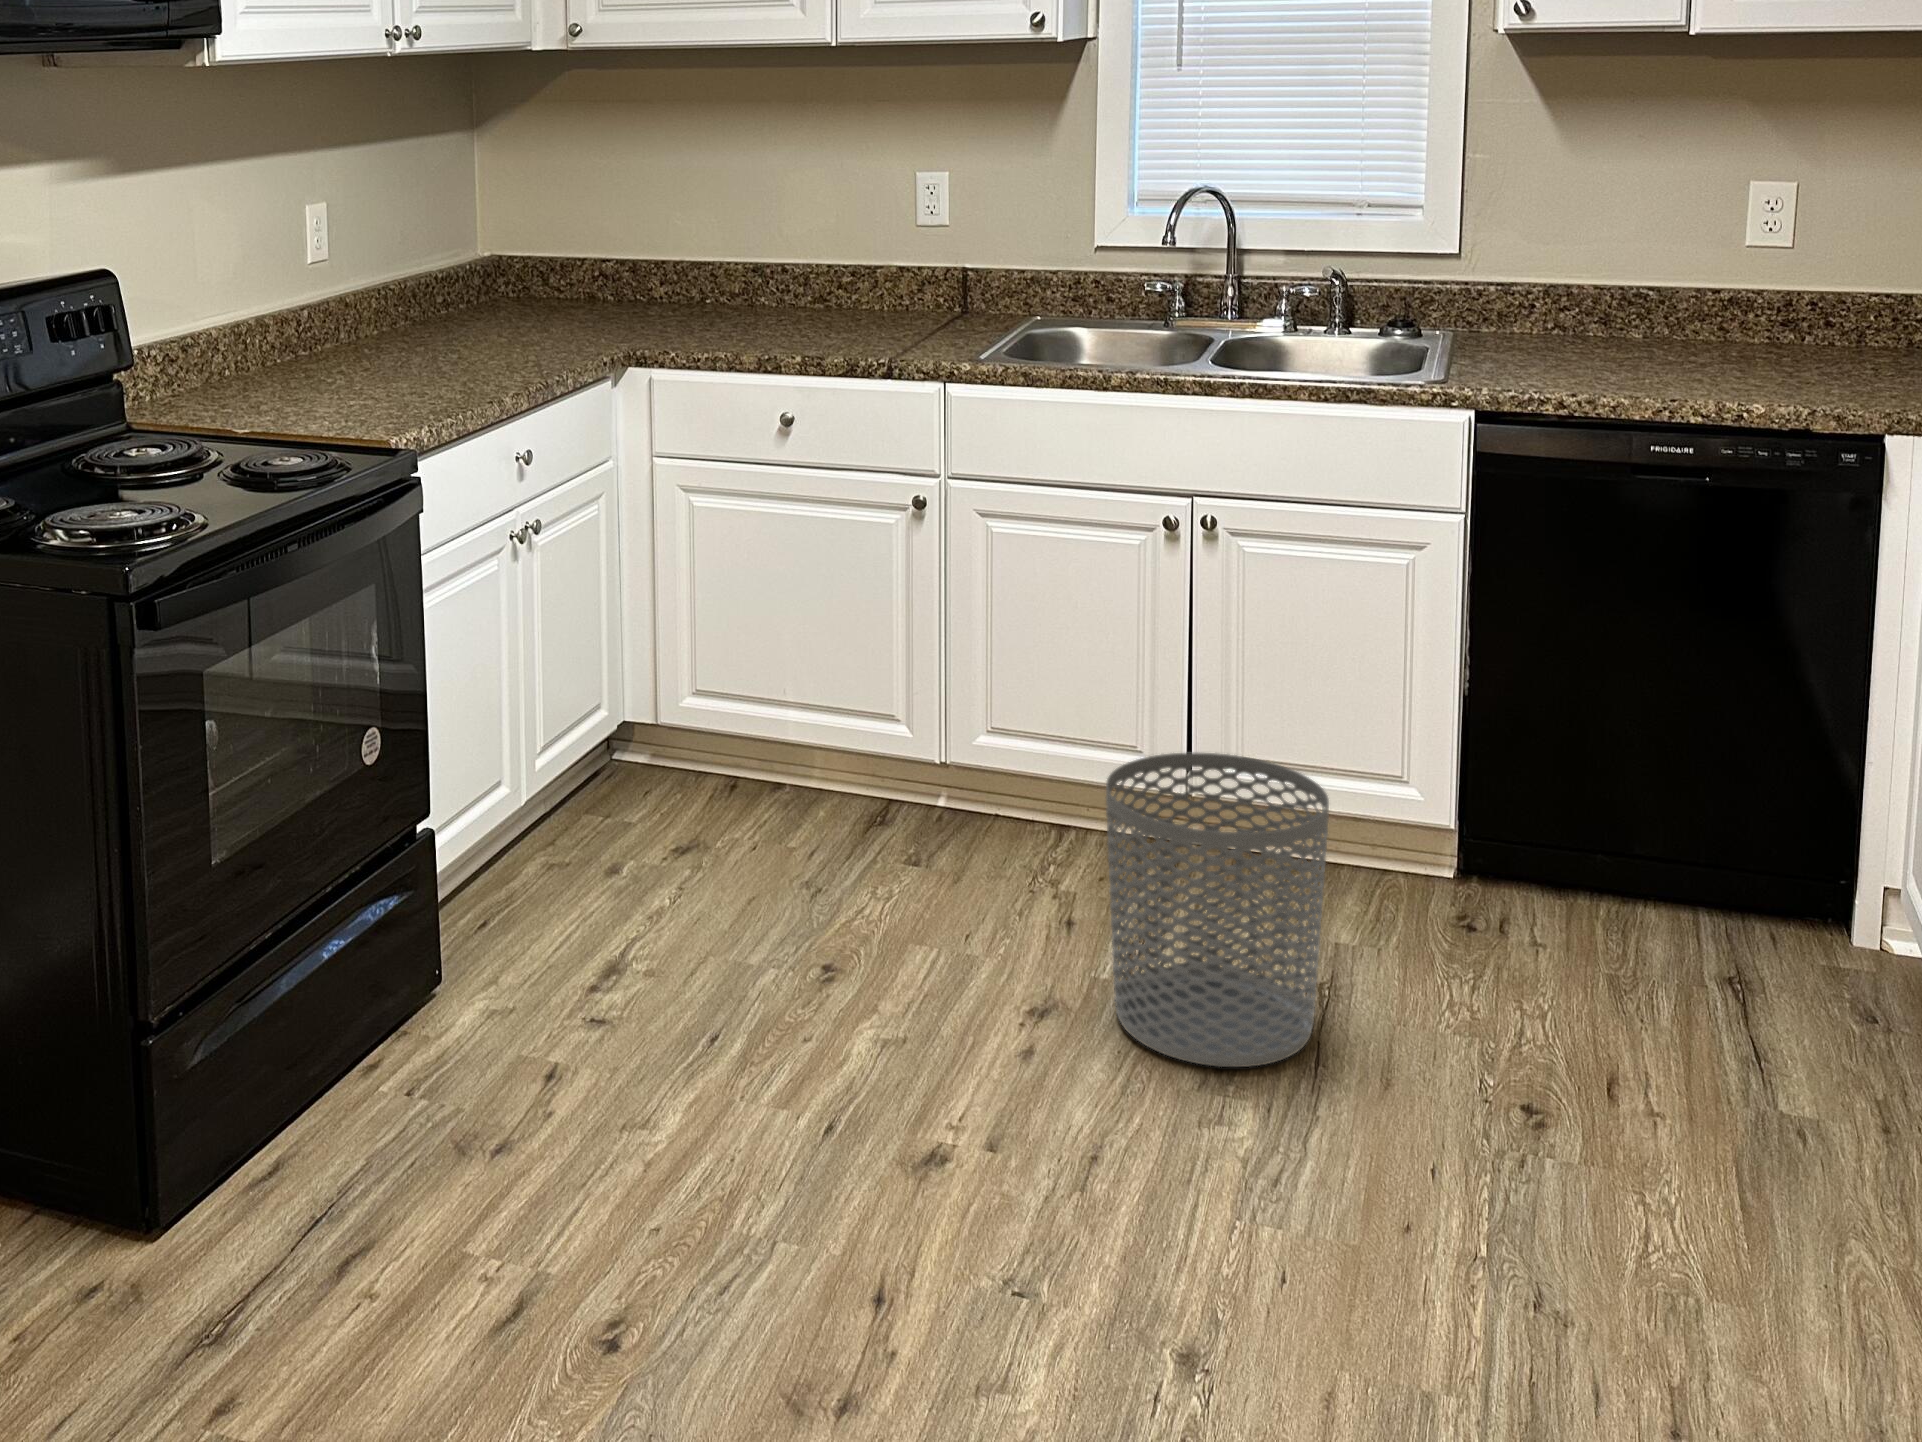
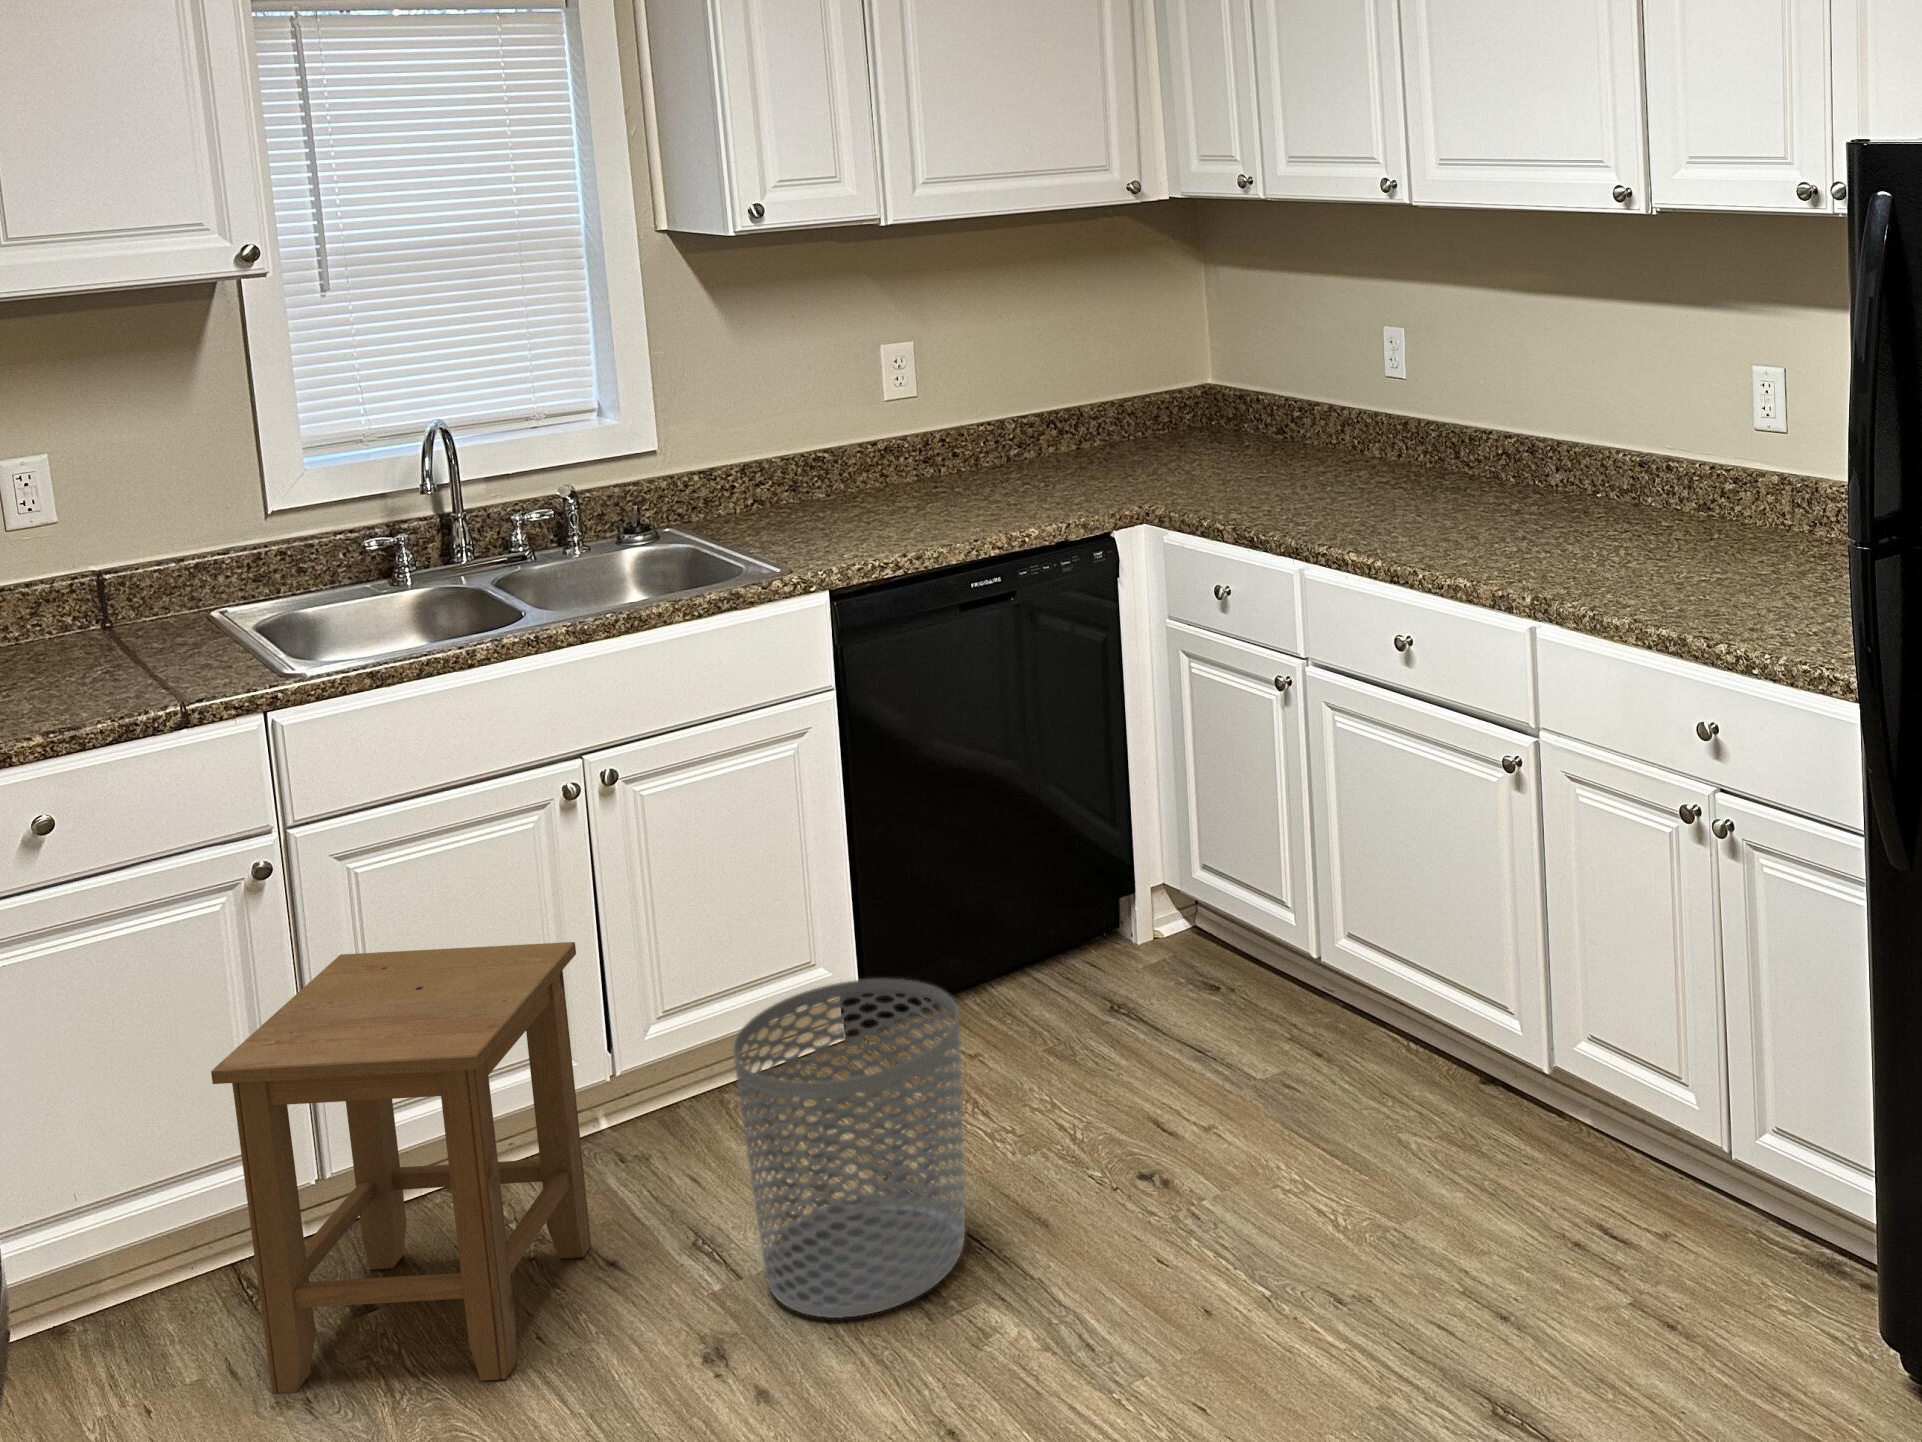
stool: none [798,588,1085,944] -> present [211,942,591,1393]

